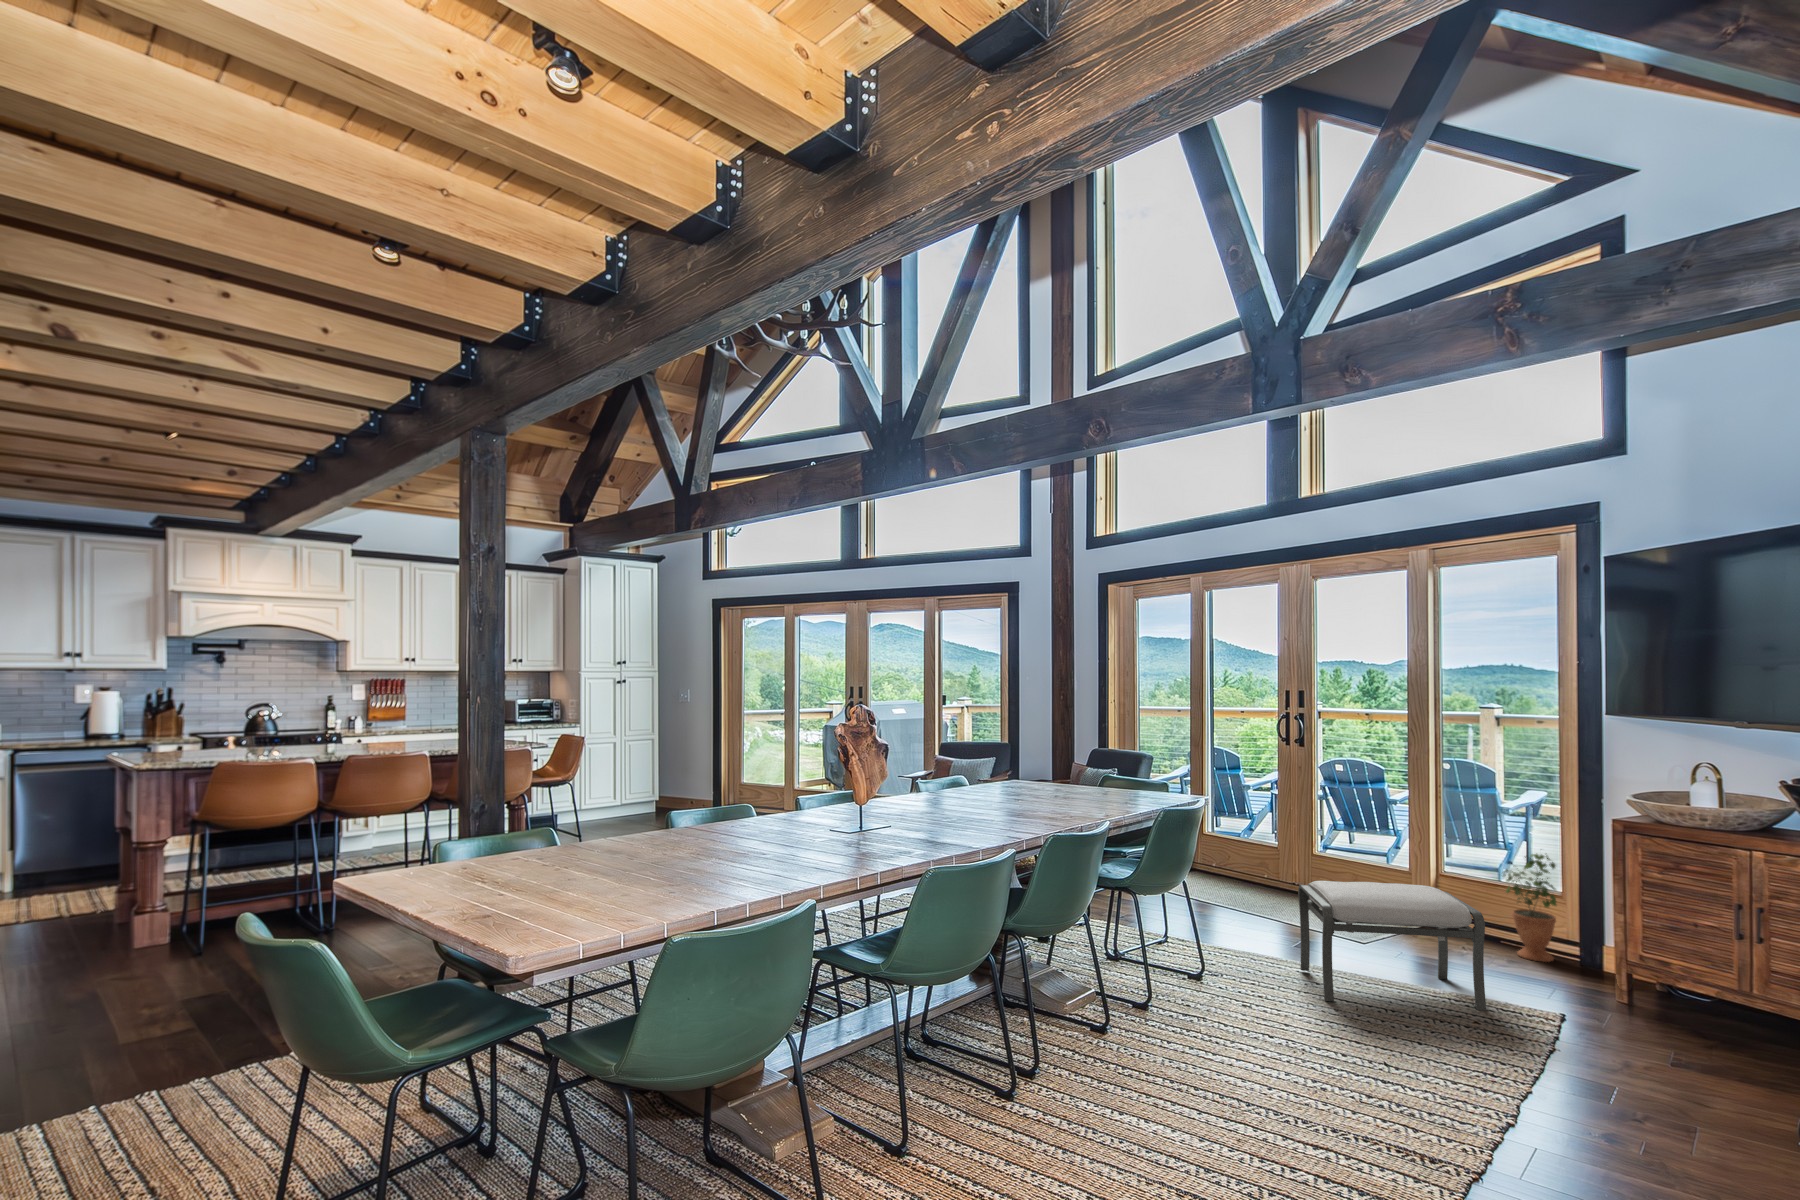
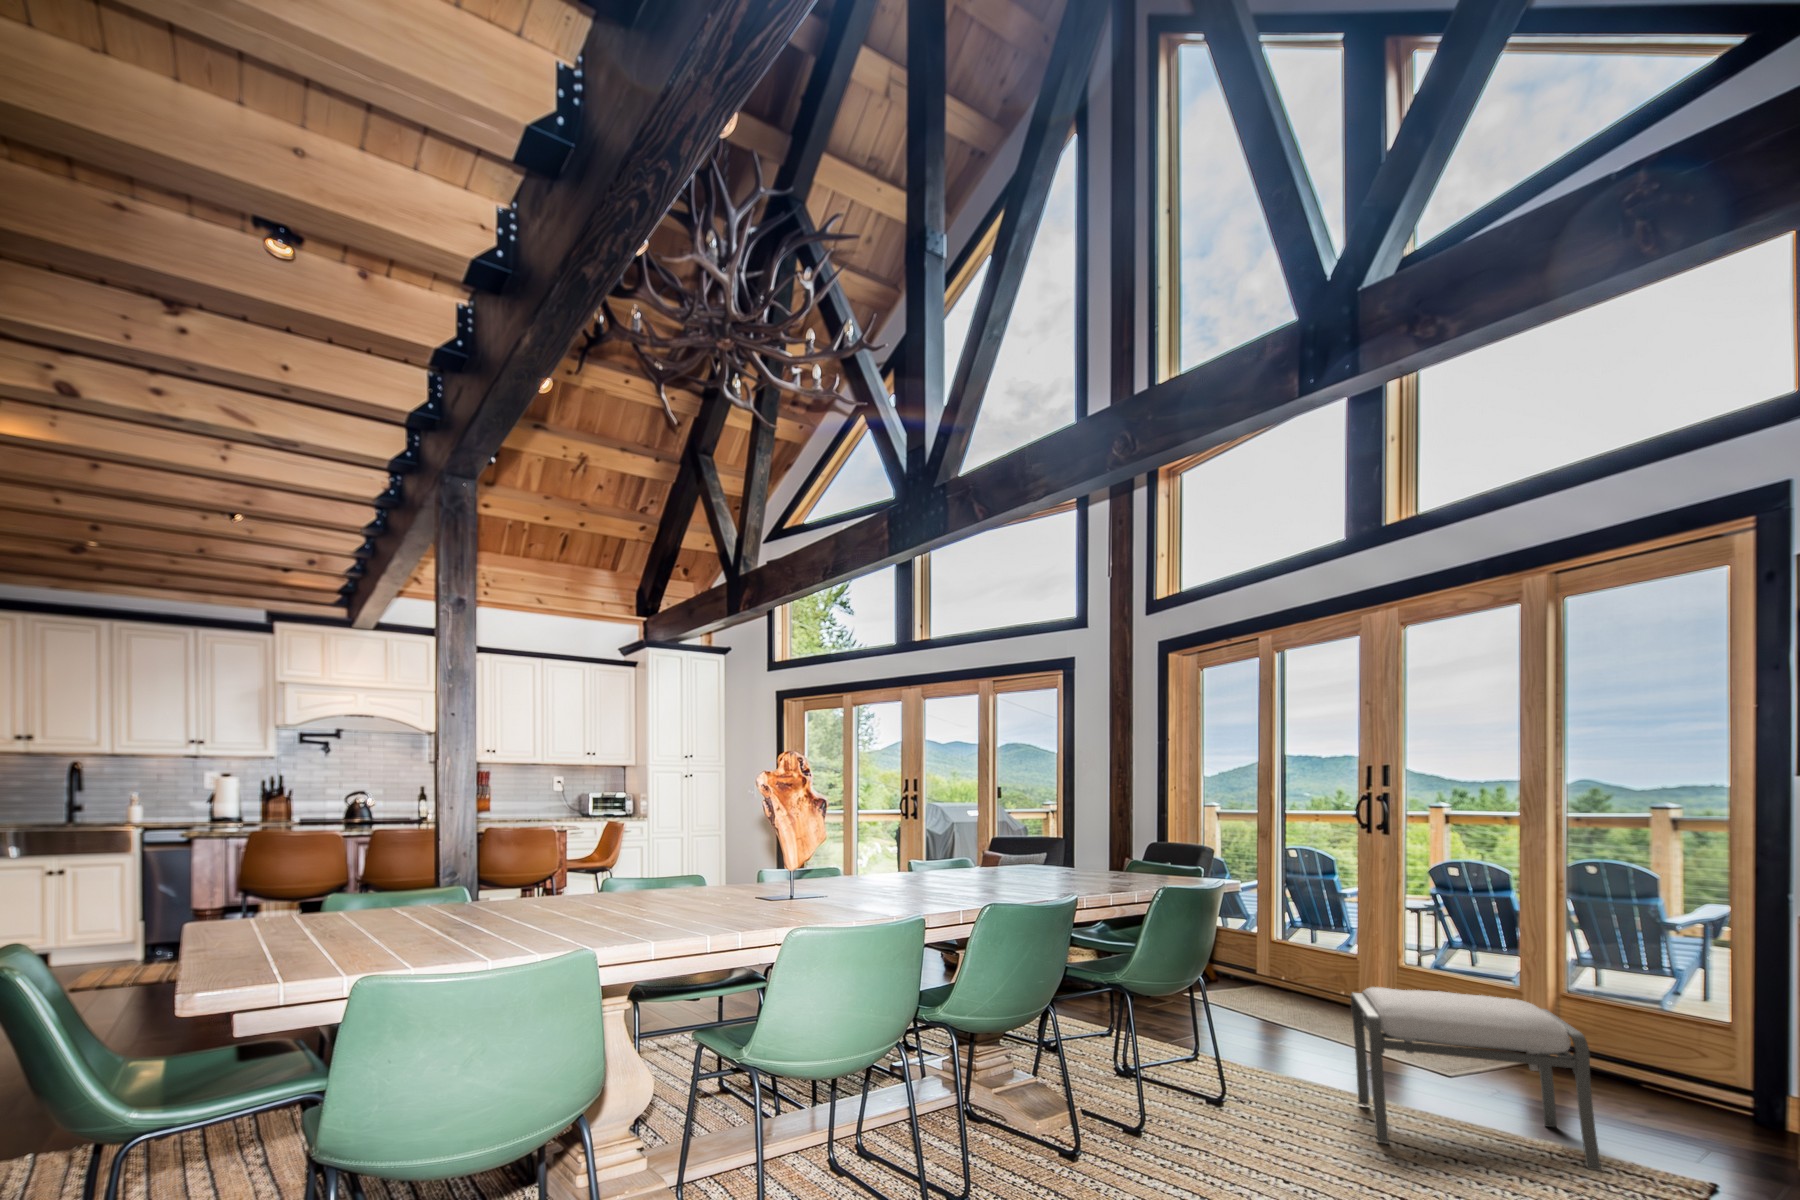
potted plant: present [1504,854,1556,962] -> none [1634,962,1718,1116]

